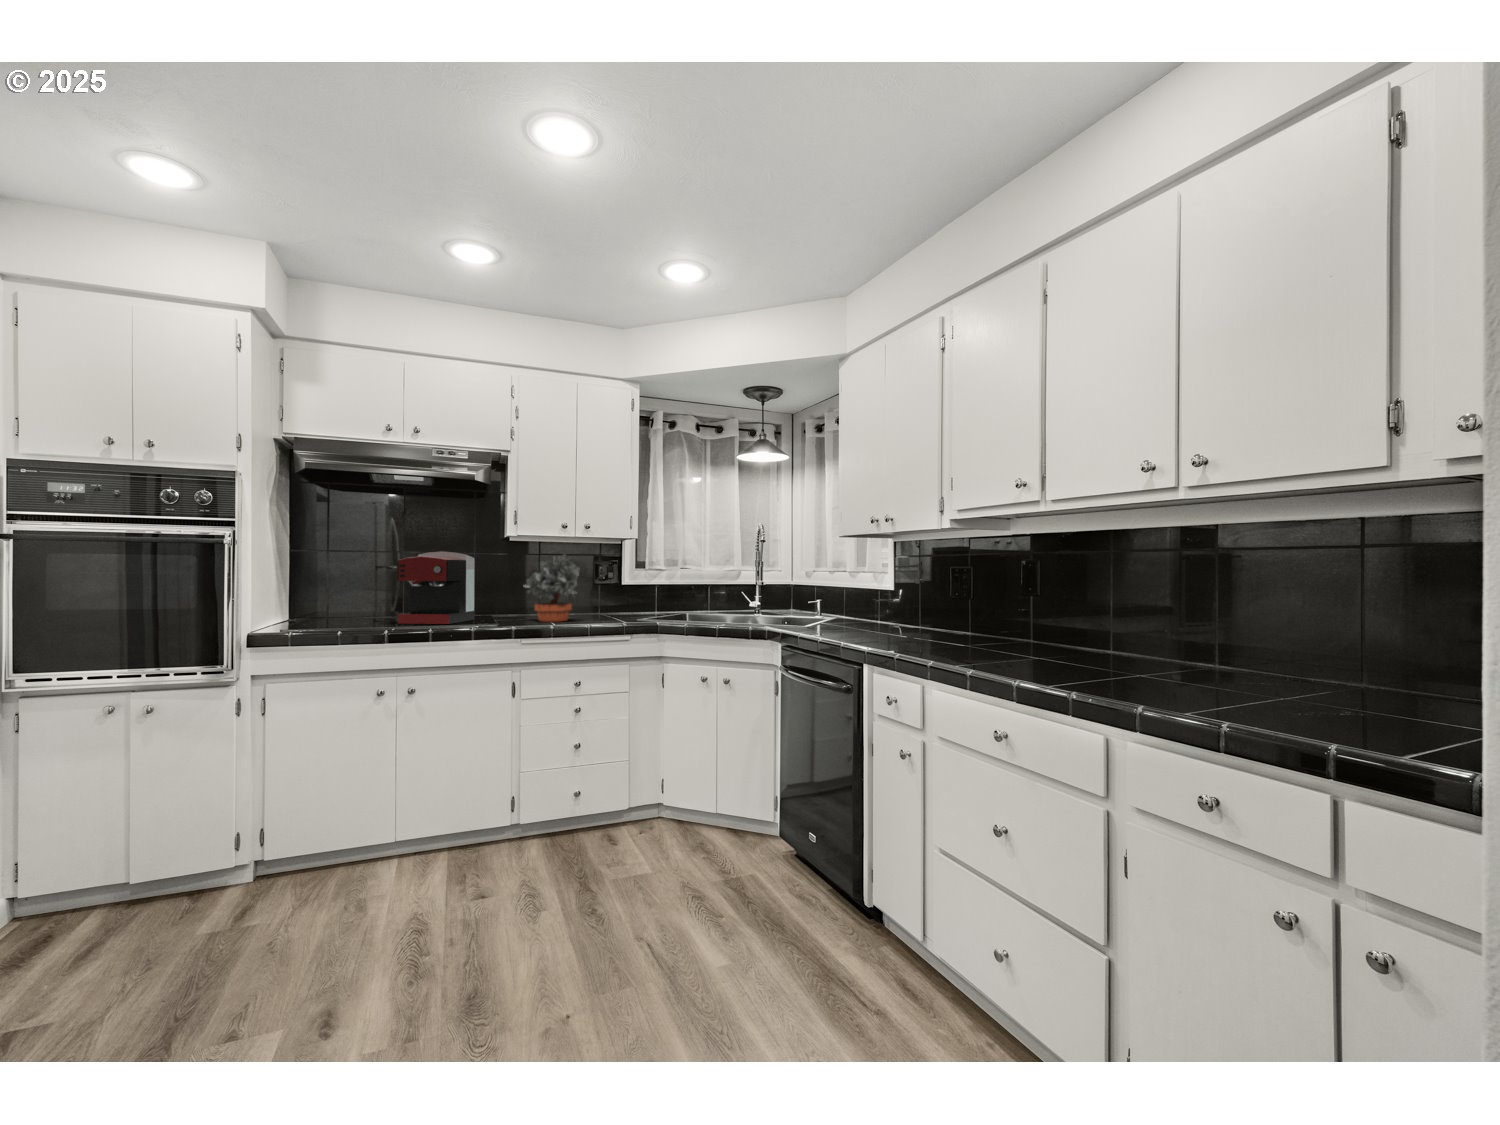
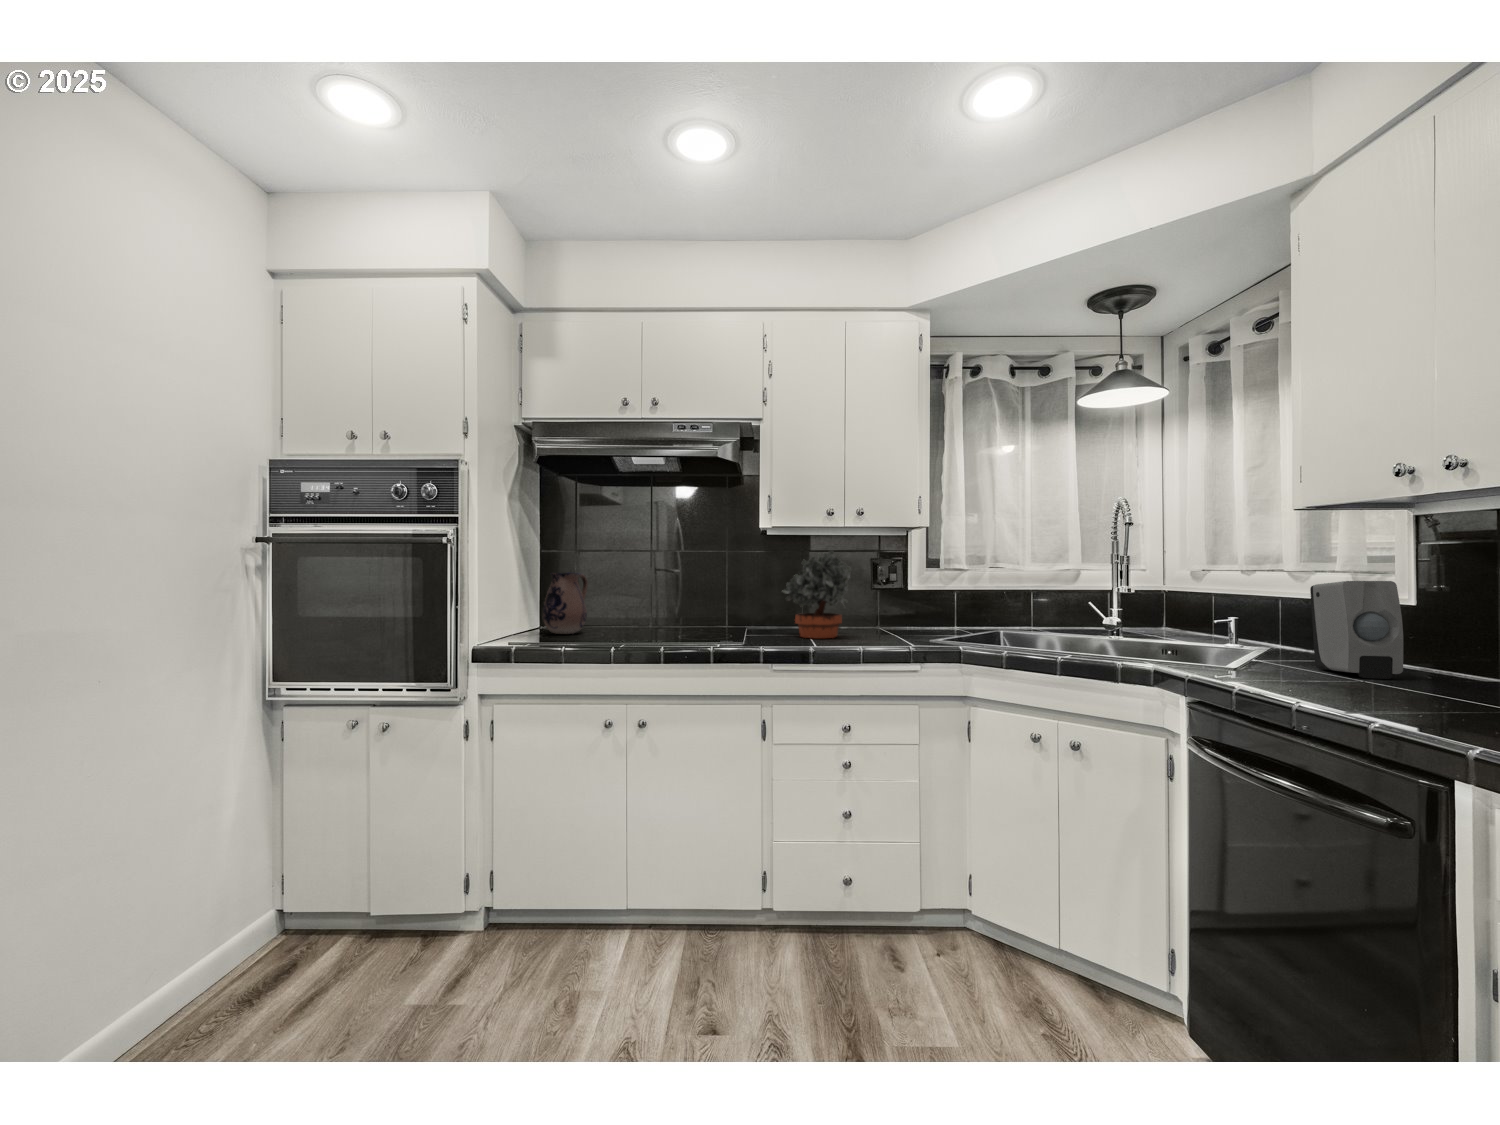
coffee maker: present [397,551,474,624] -> none [640,549,727,638]
ceramic pitcher: none [298,570,342,625] -> present [543,573,588,634]
soap dispenser: none [848,577,882,629] -> present [1310,581,1403,679]

